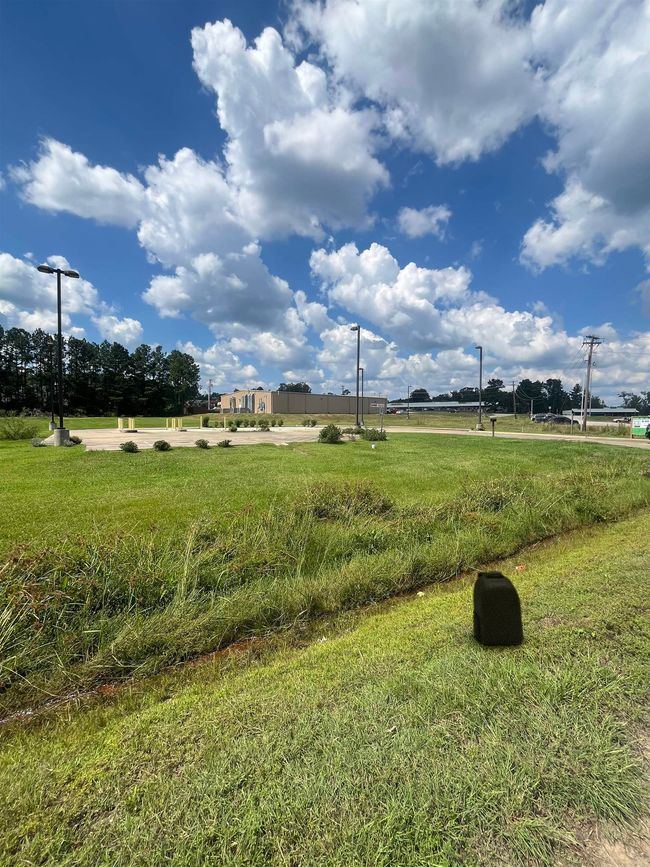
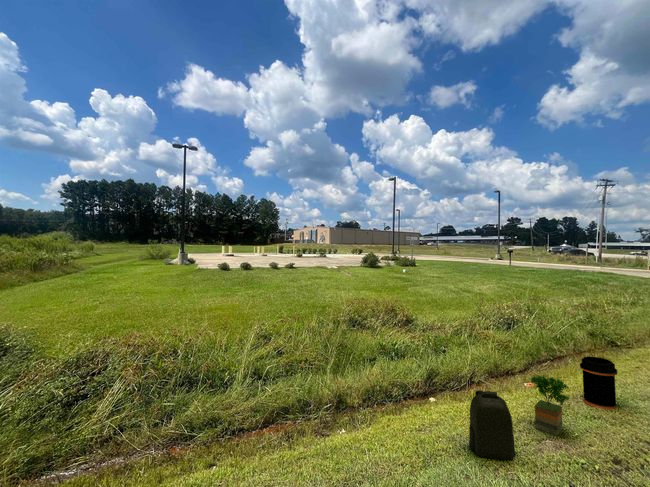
trash can: none [578,528,616,583] -> present [580,356,617,410]
potted tree: none [531,550,575,614] -> present [531,376,569,435]

